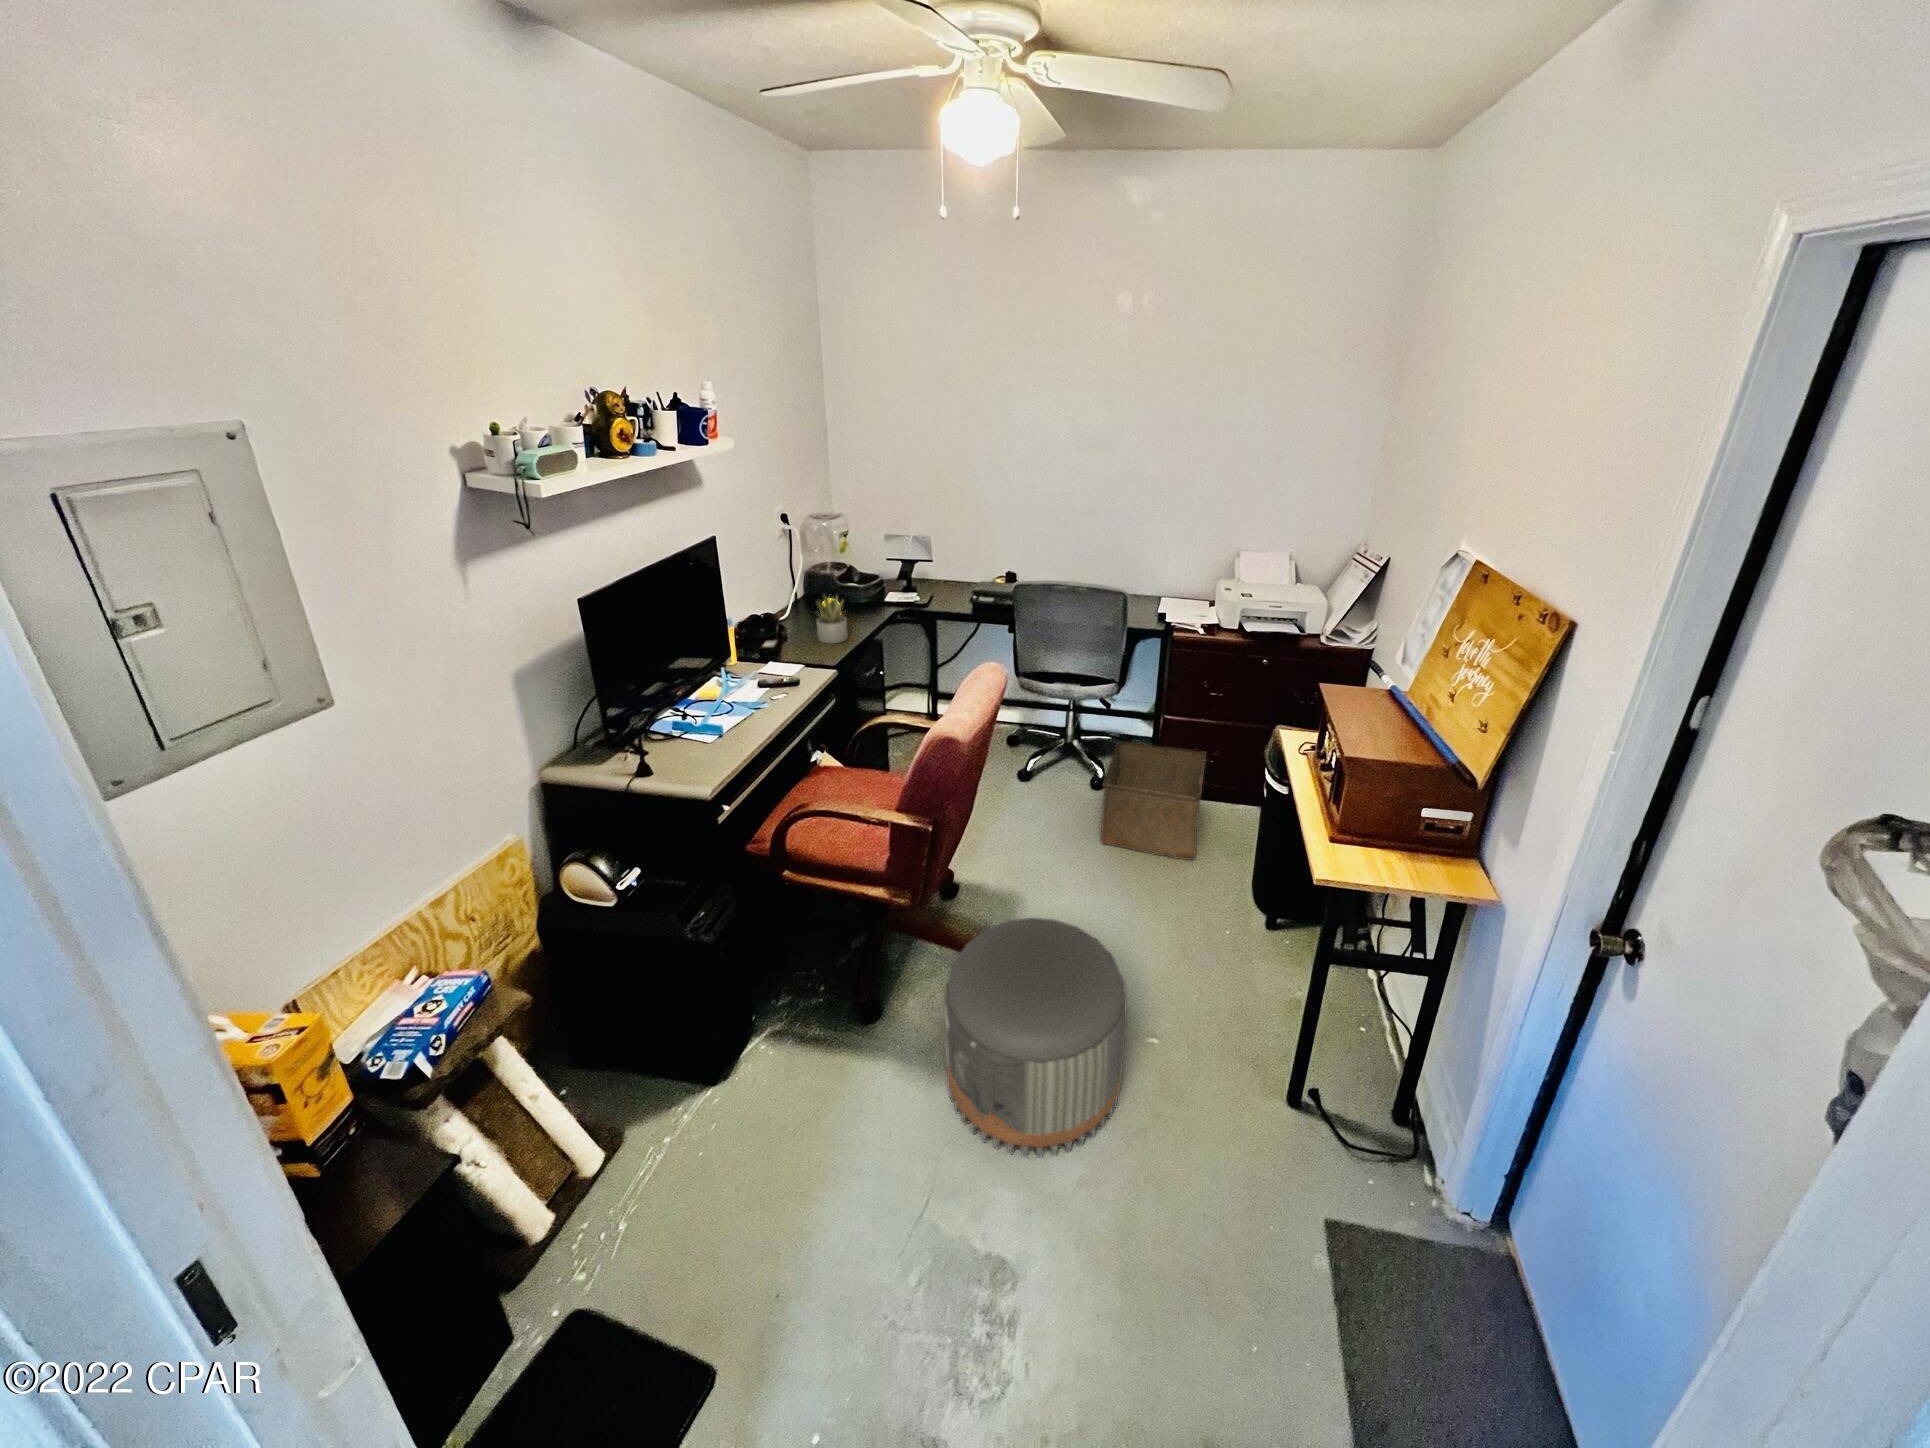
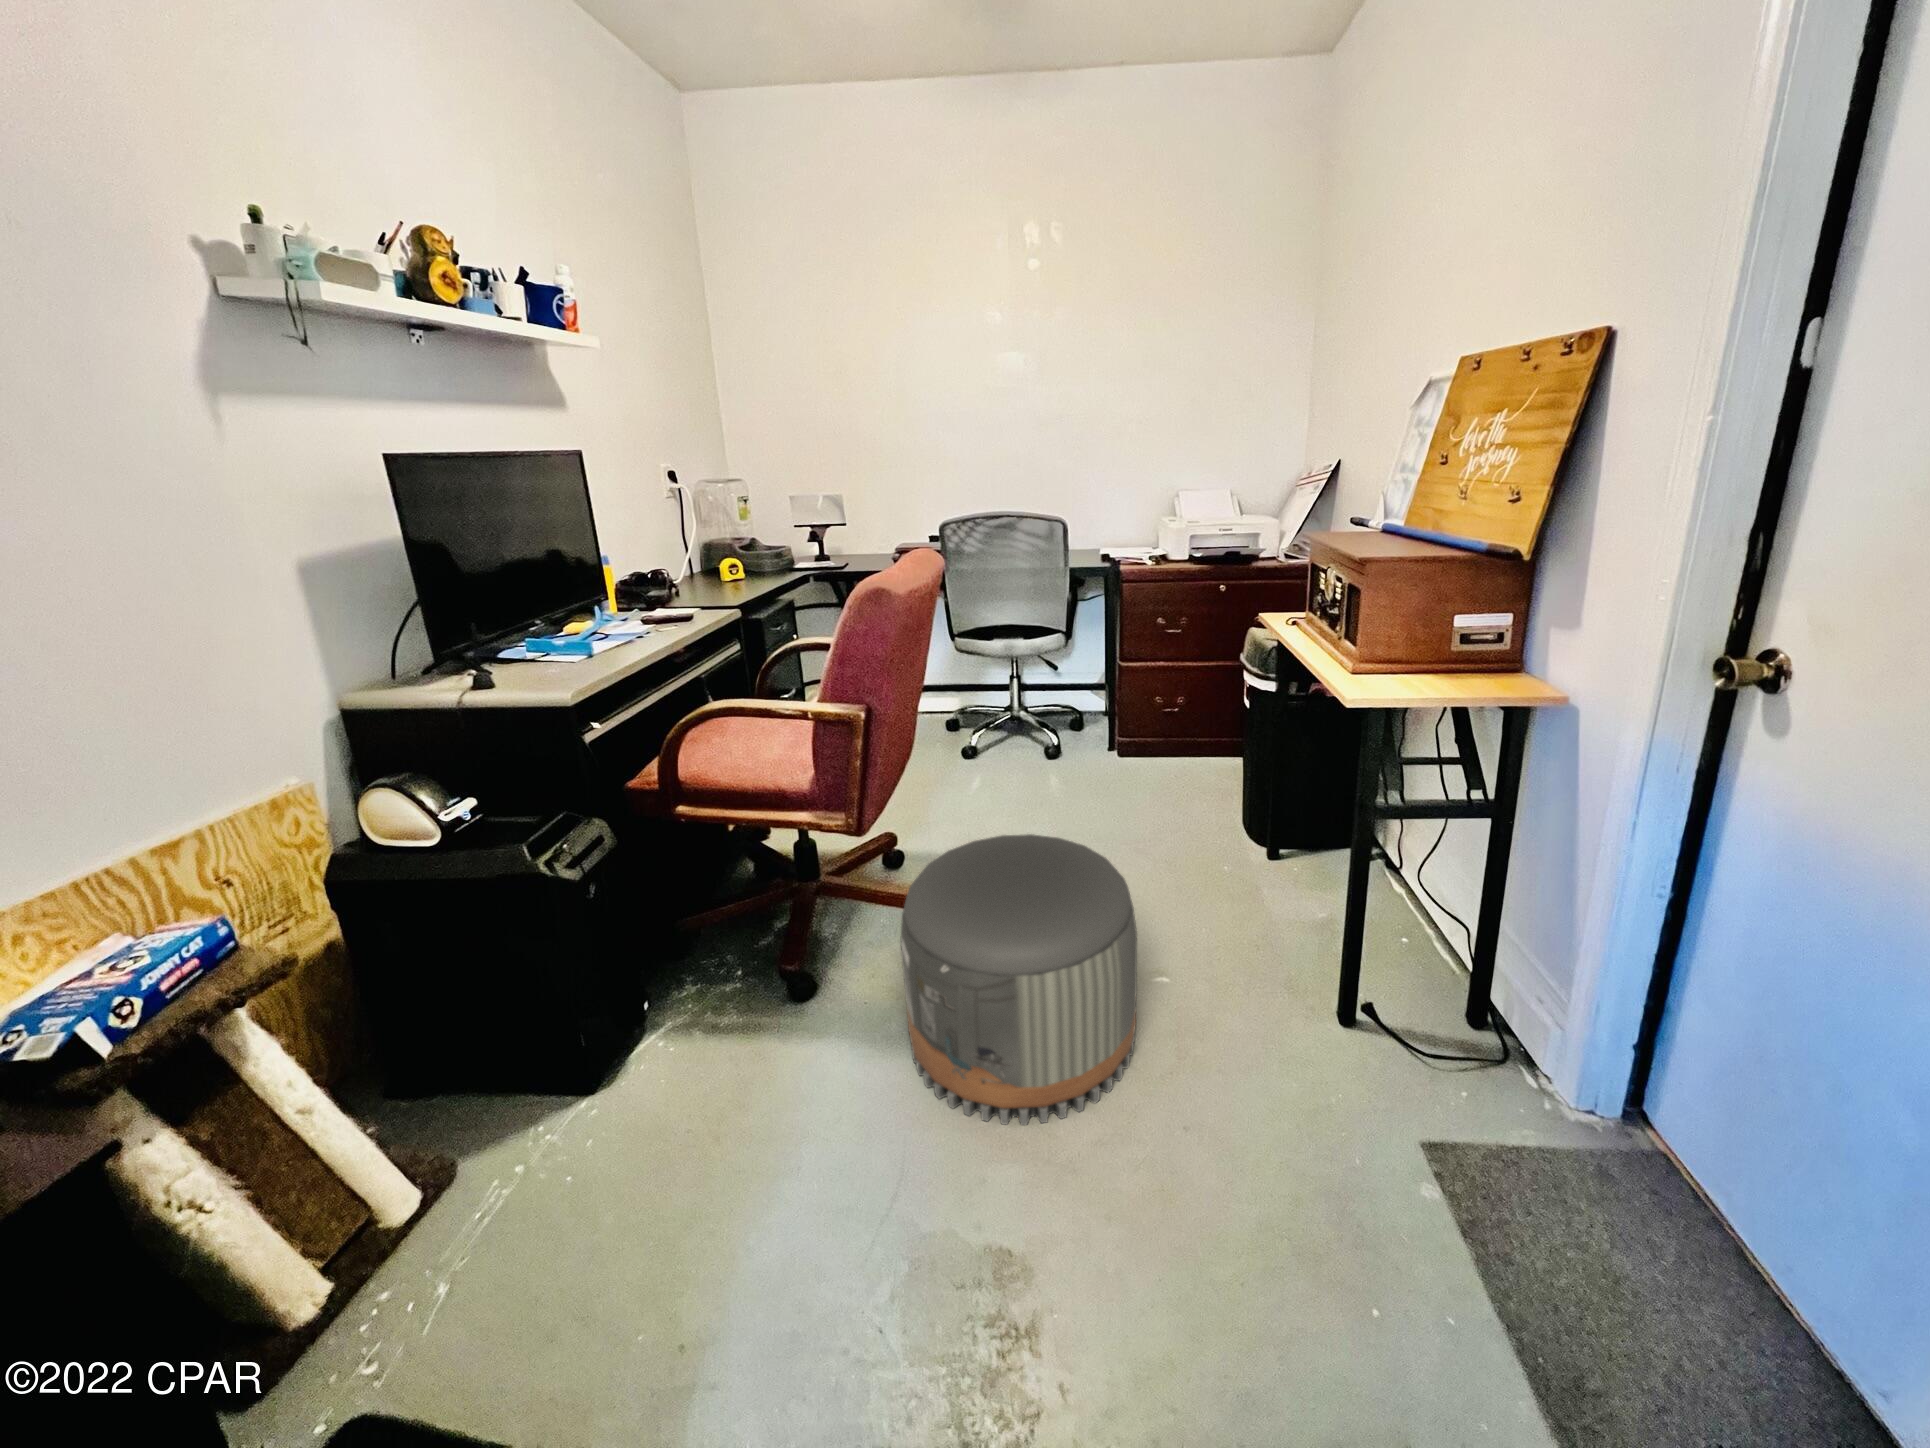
succulent plant: present [816,596,848,643] -> none [708,533,753,591]
storage bin: present [1101,742,1206,860] -> none [1064,692,1178,808]

